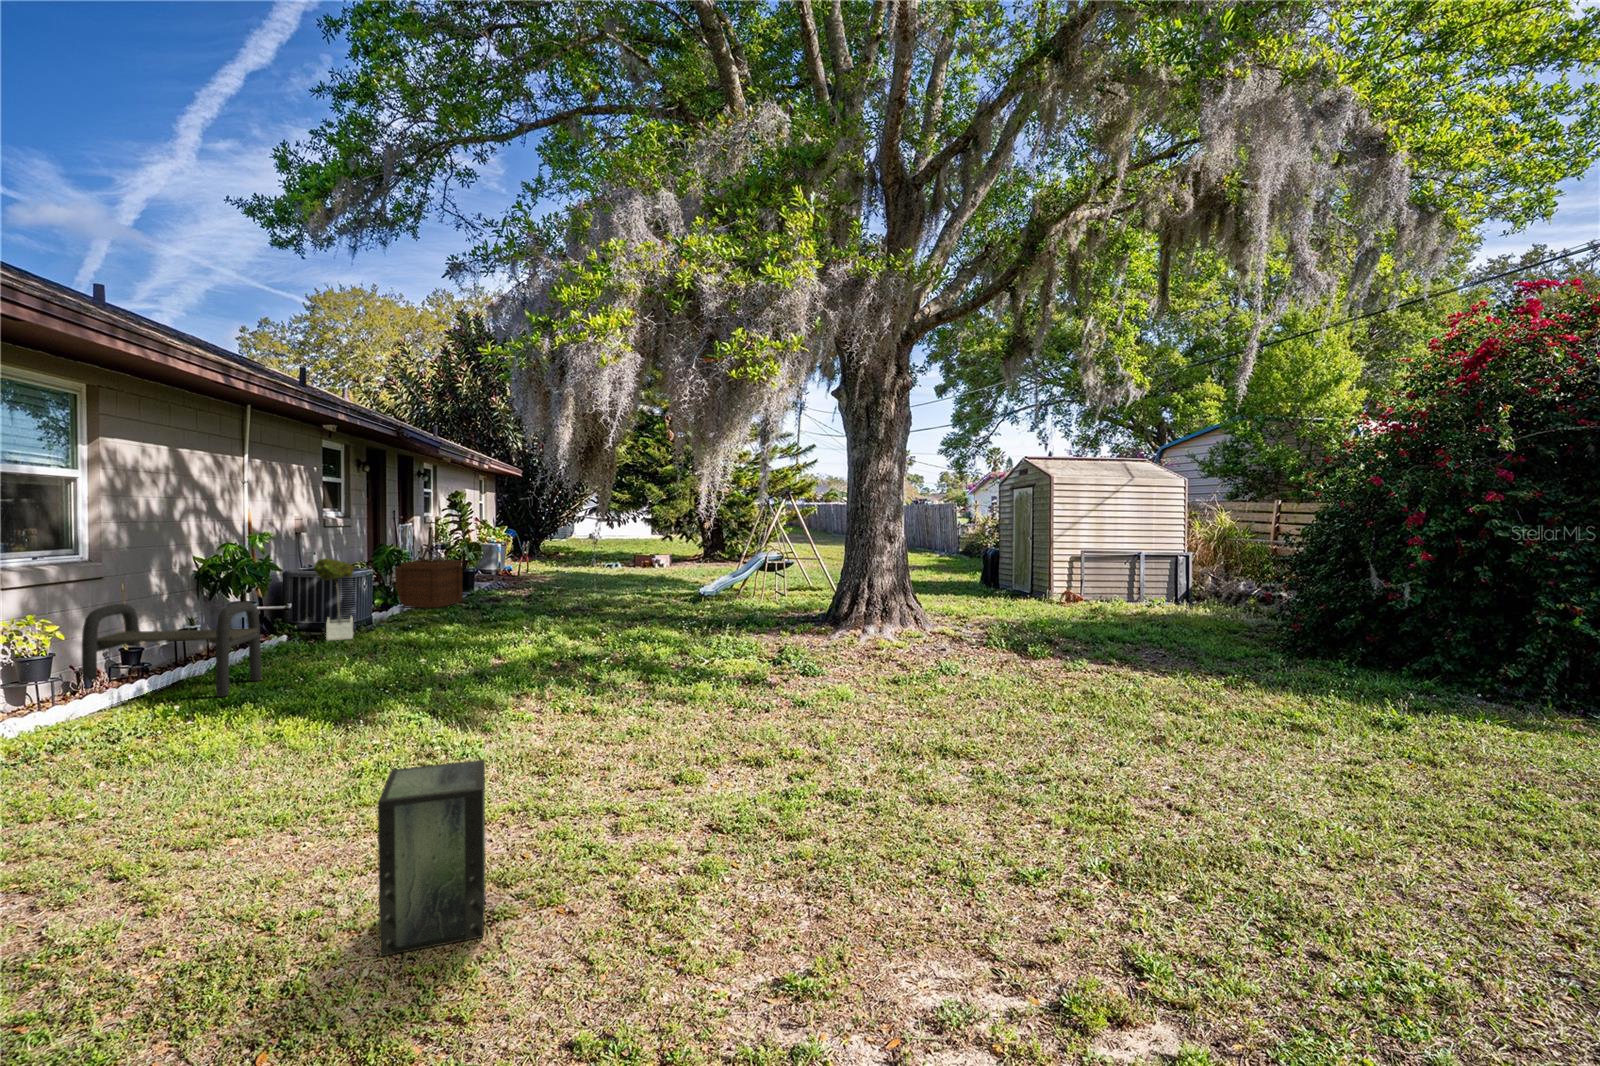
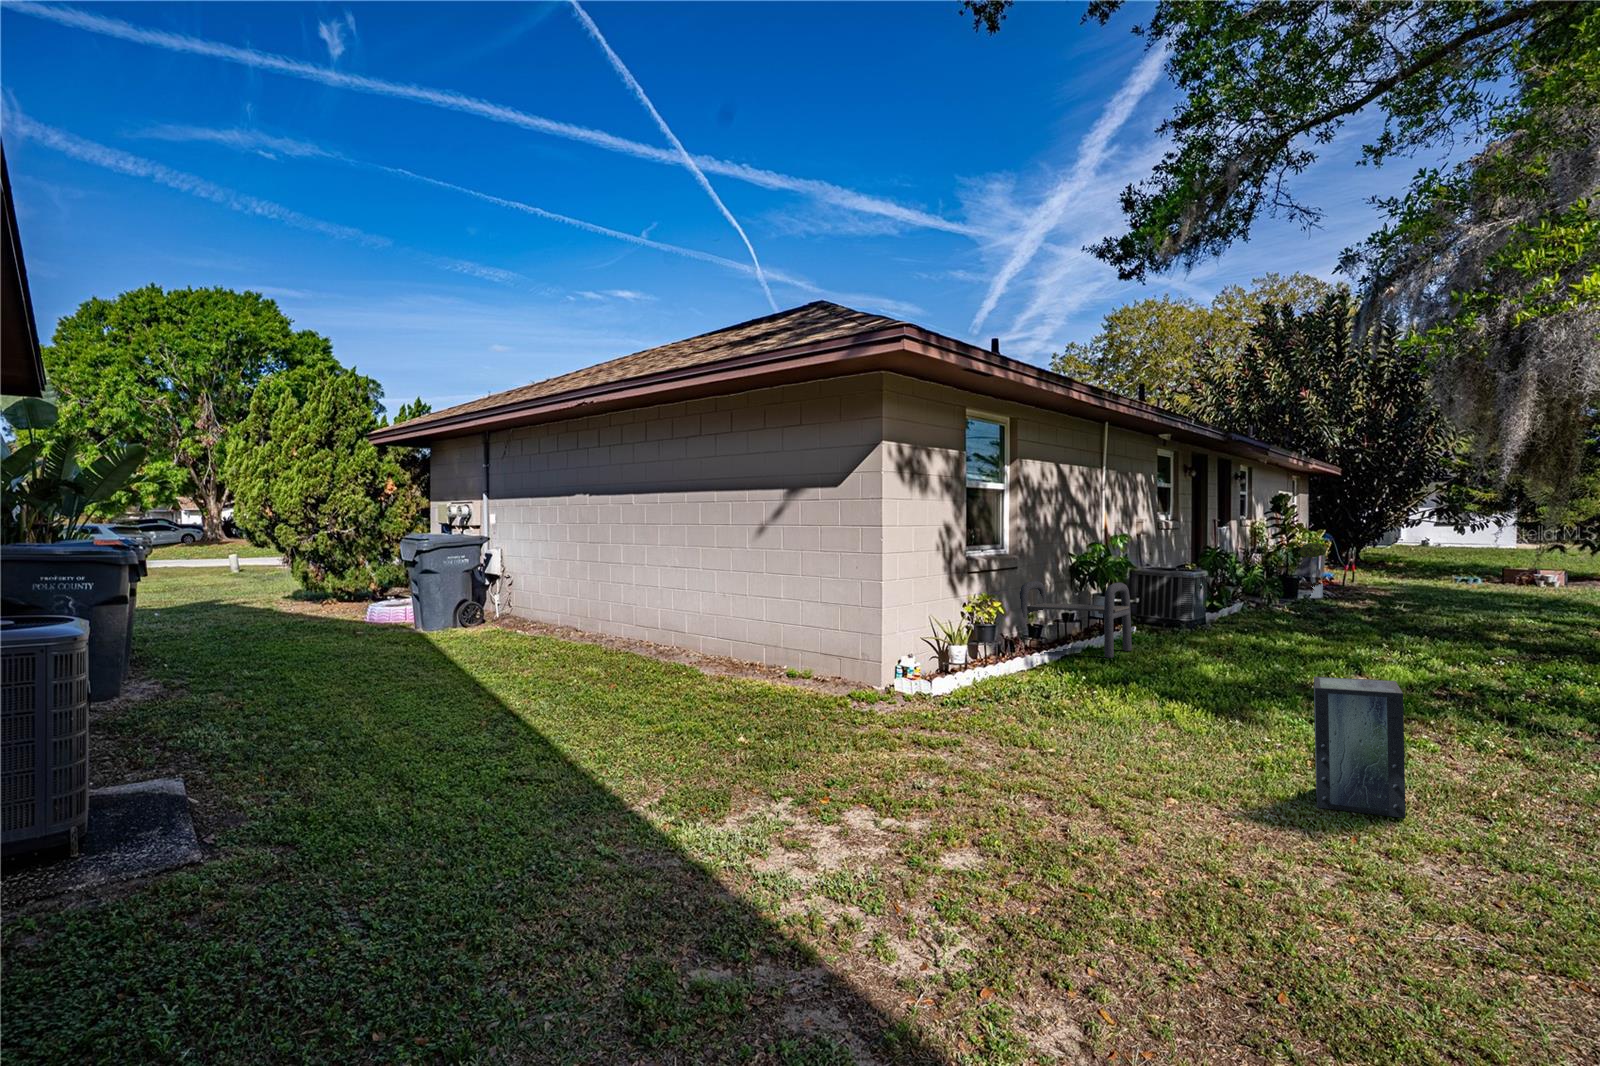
potted tree: present [313,558,354,640] -> present [1300,542,1326,598]
wooden crate: present [395,559,463,608] -> none [1218,564,1289,614]

